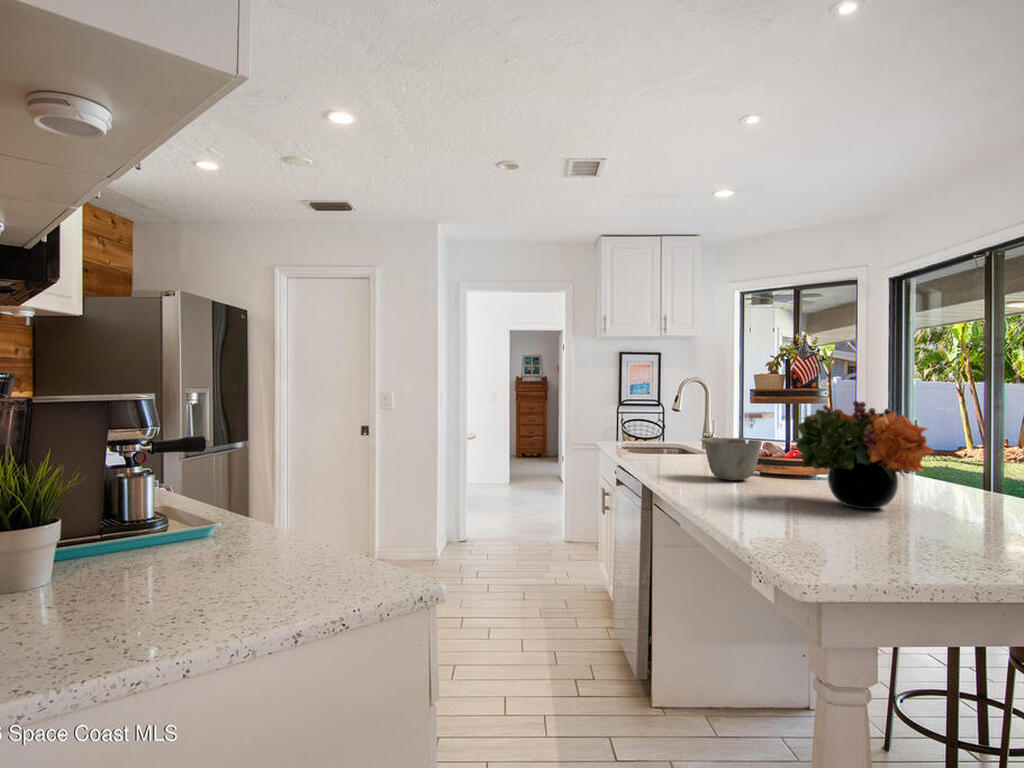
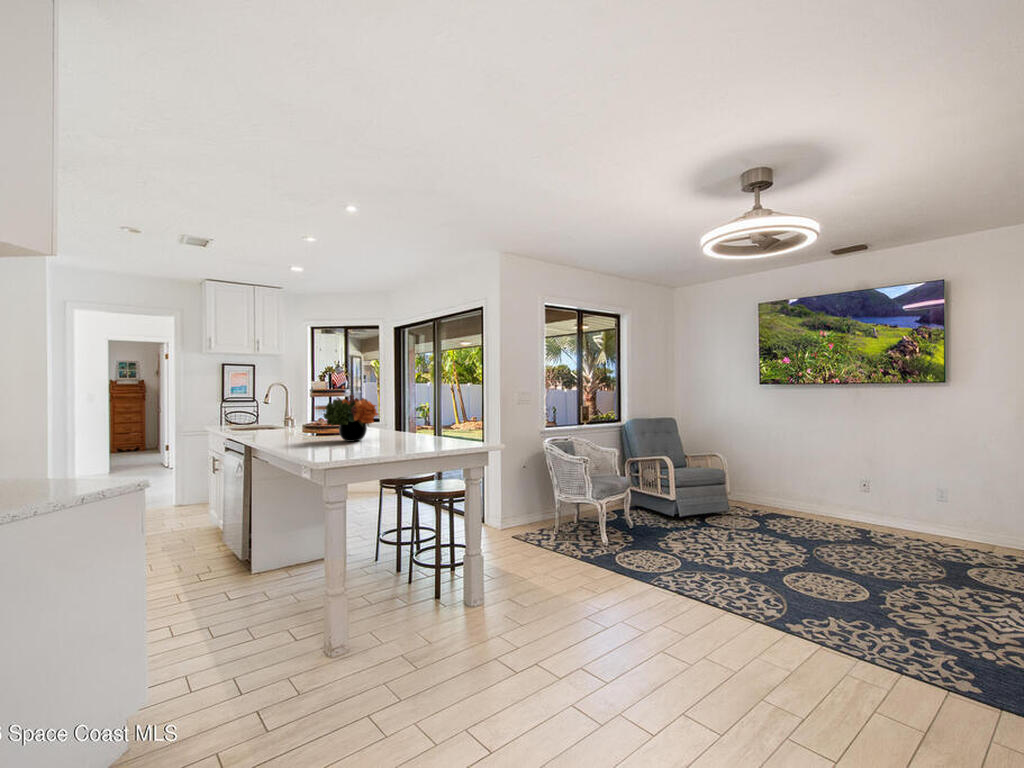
ceramic bowl: present [704,438,762,481] -> none [282,416,313,438]

